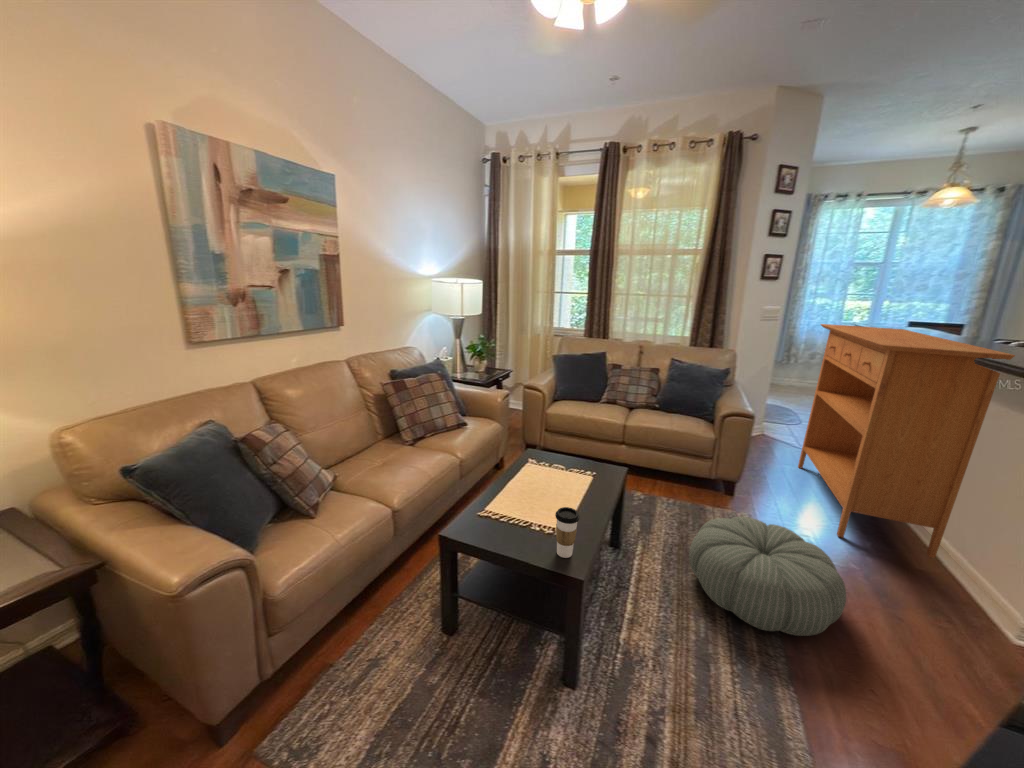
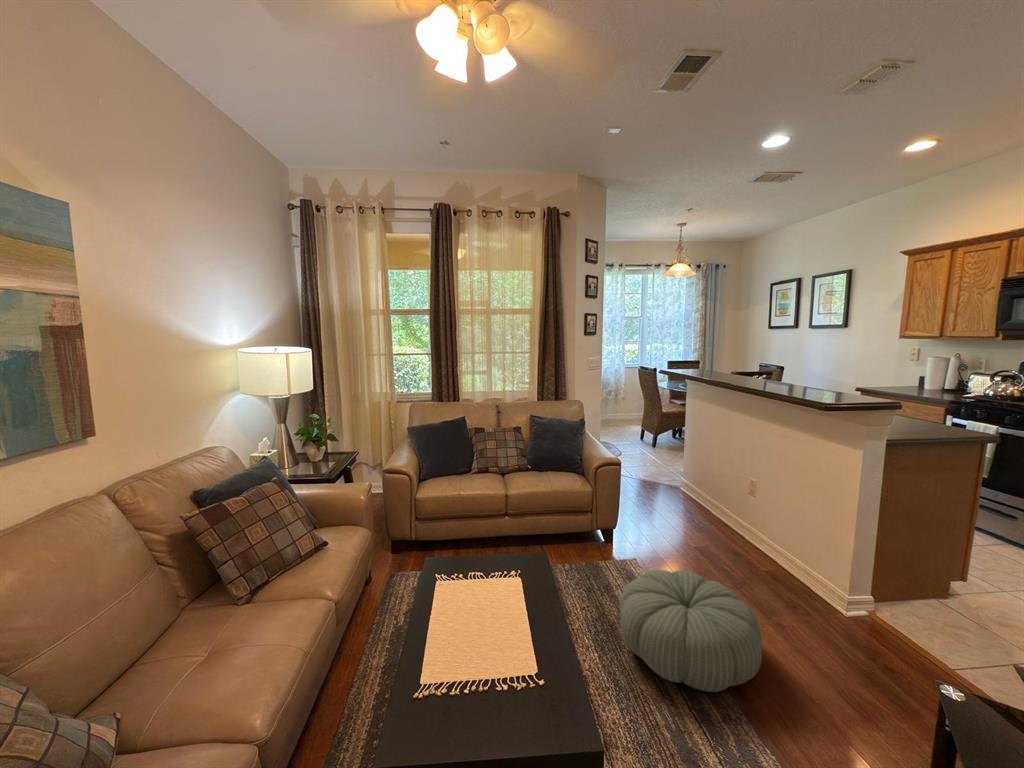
console table: present [798,324,1015,558] -> none [641,372,789,561]
coffee cup: present [555,507,580,558] -> none [541,645,572,718]

